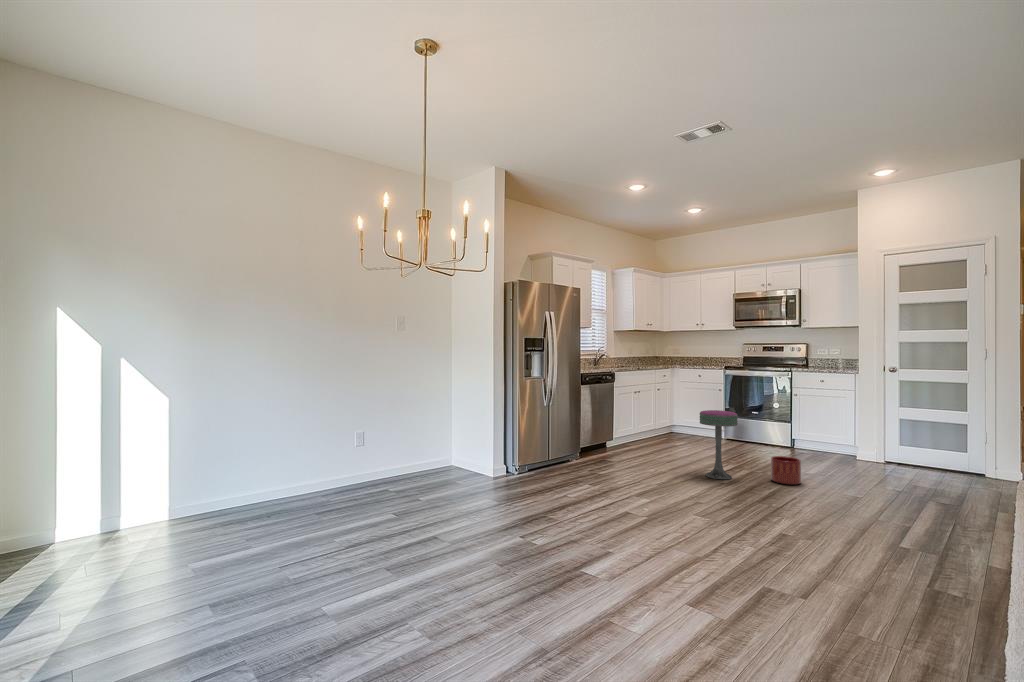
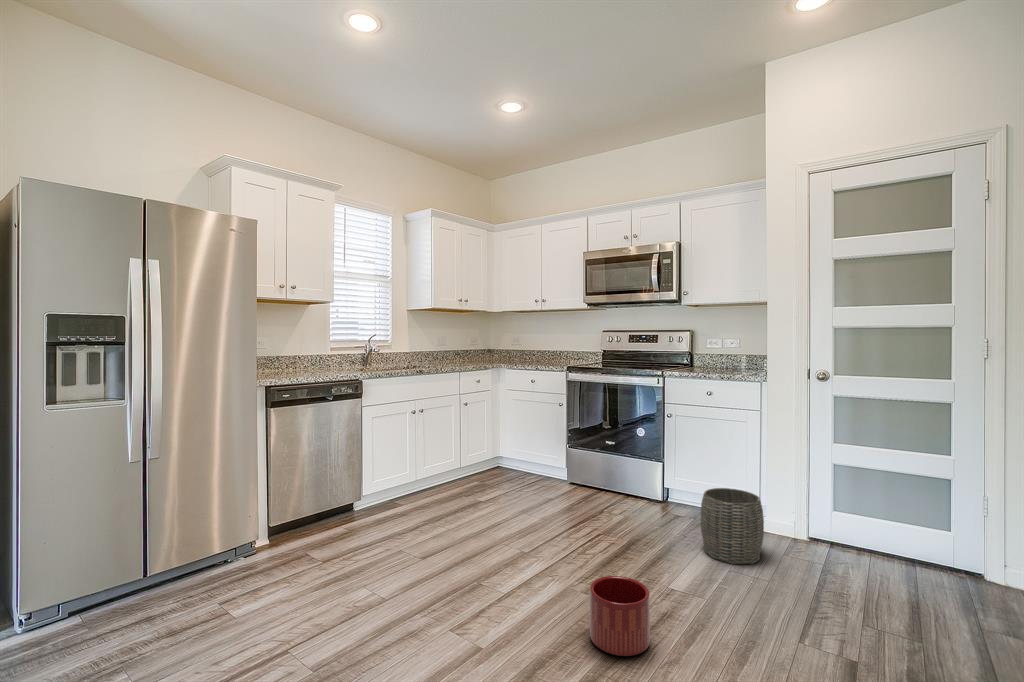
bar stool: present [700,410,738,479] -> none [444,476,522,643]
woven basket: none [820,431,857,468] -> present [701,488,764,564]

